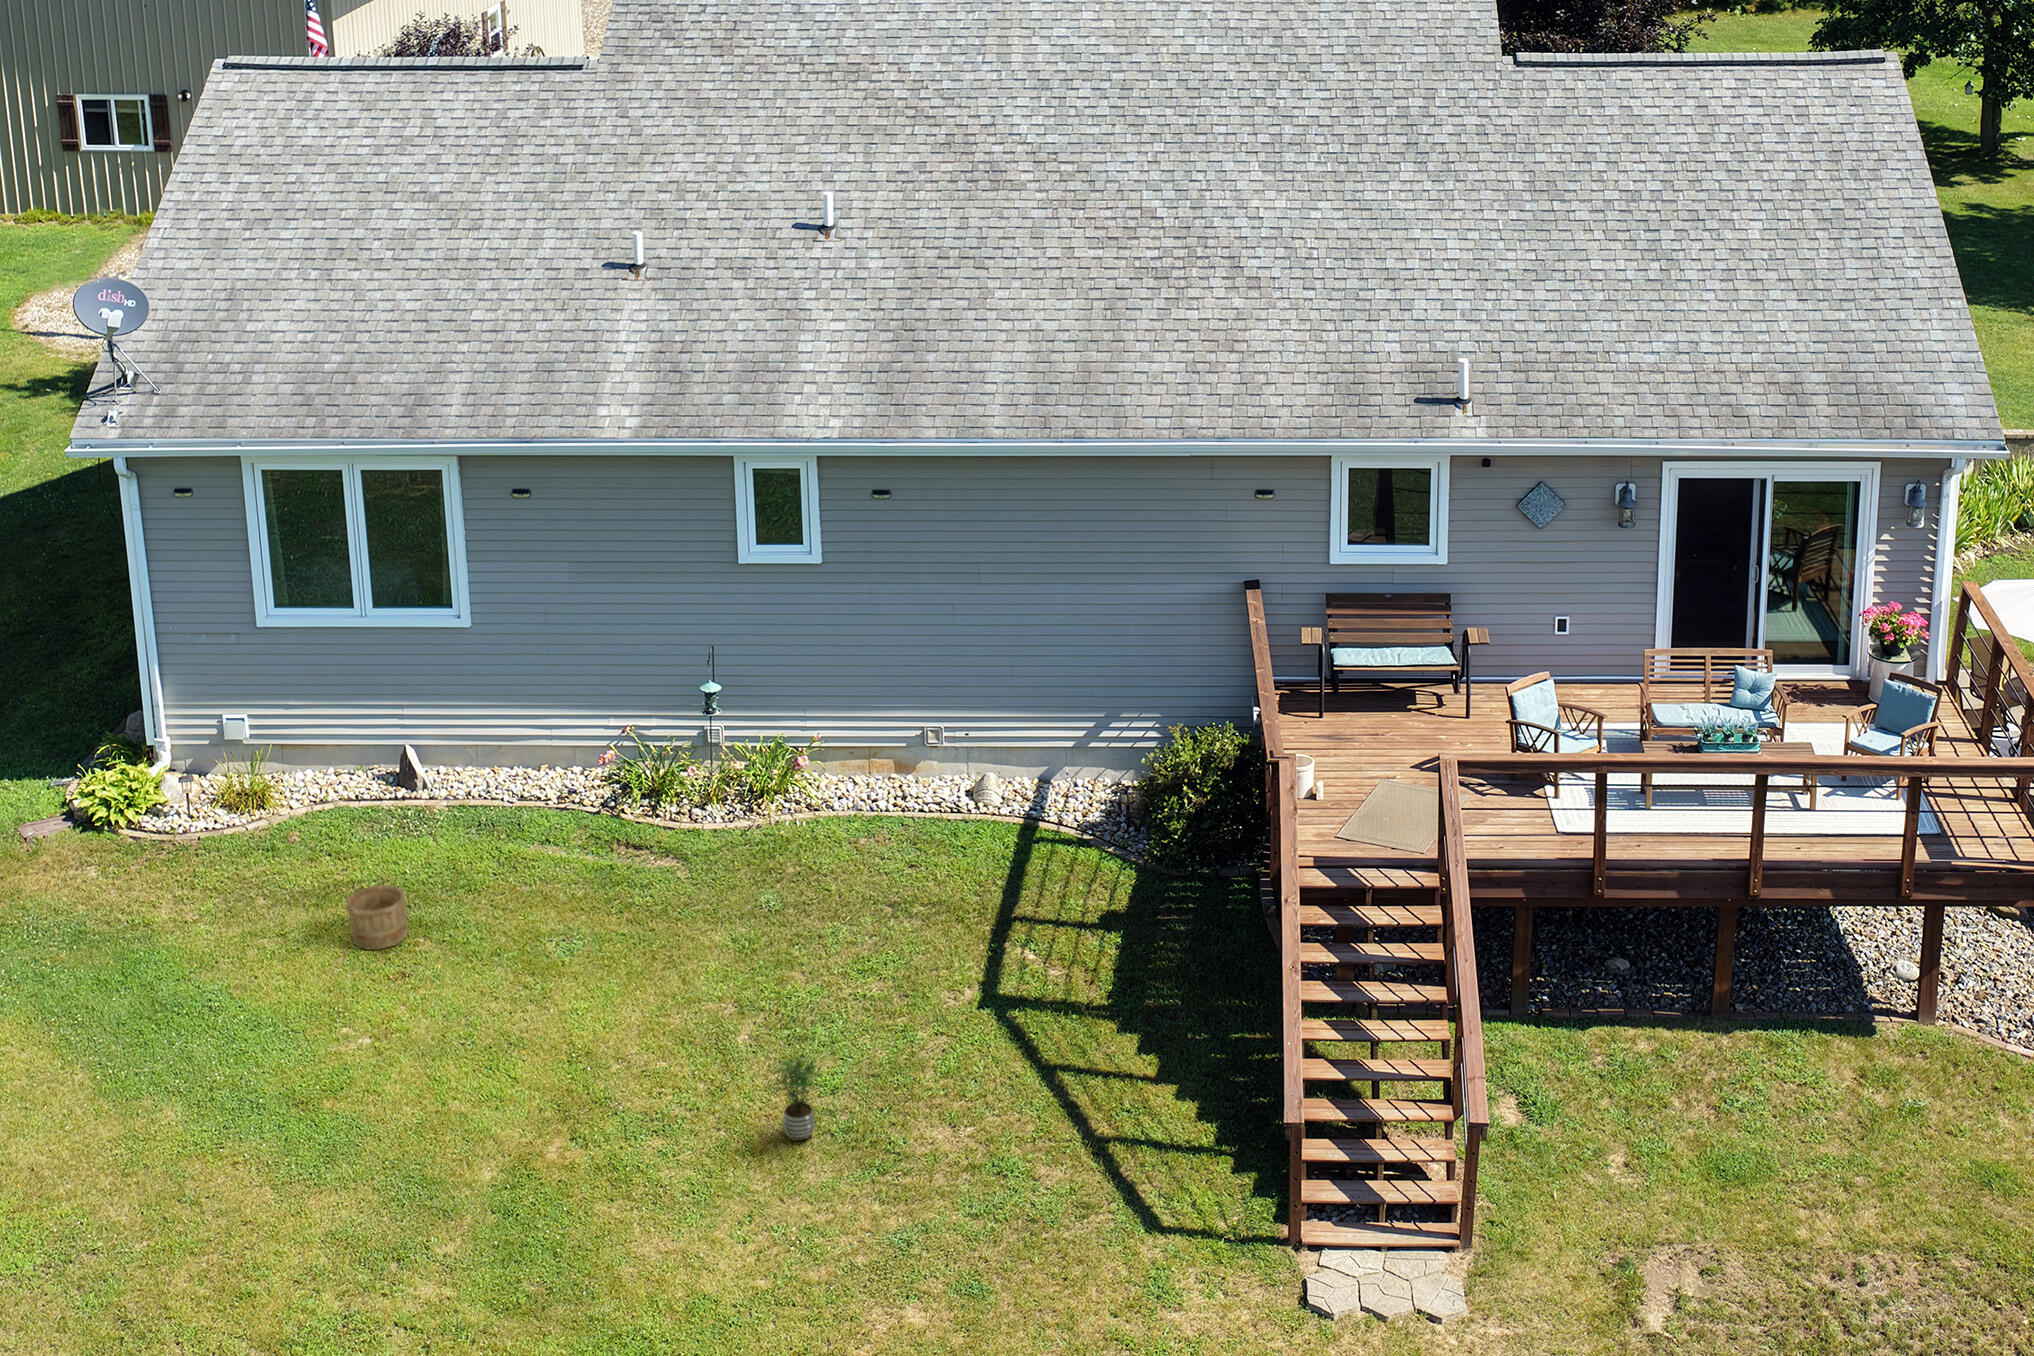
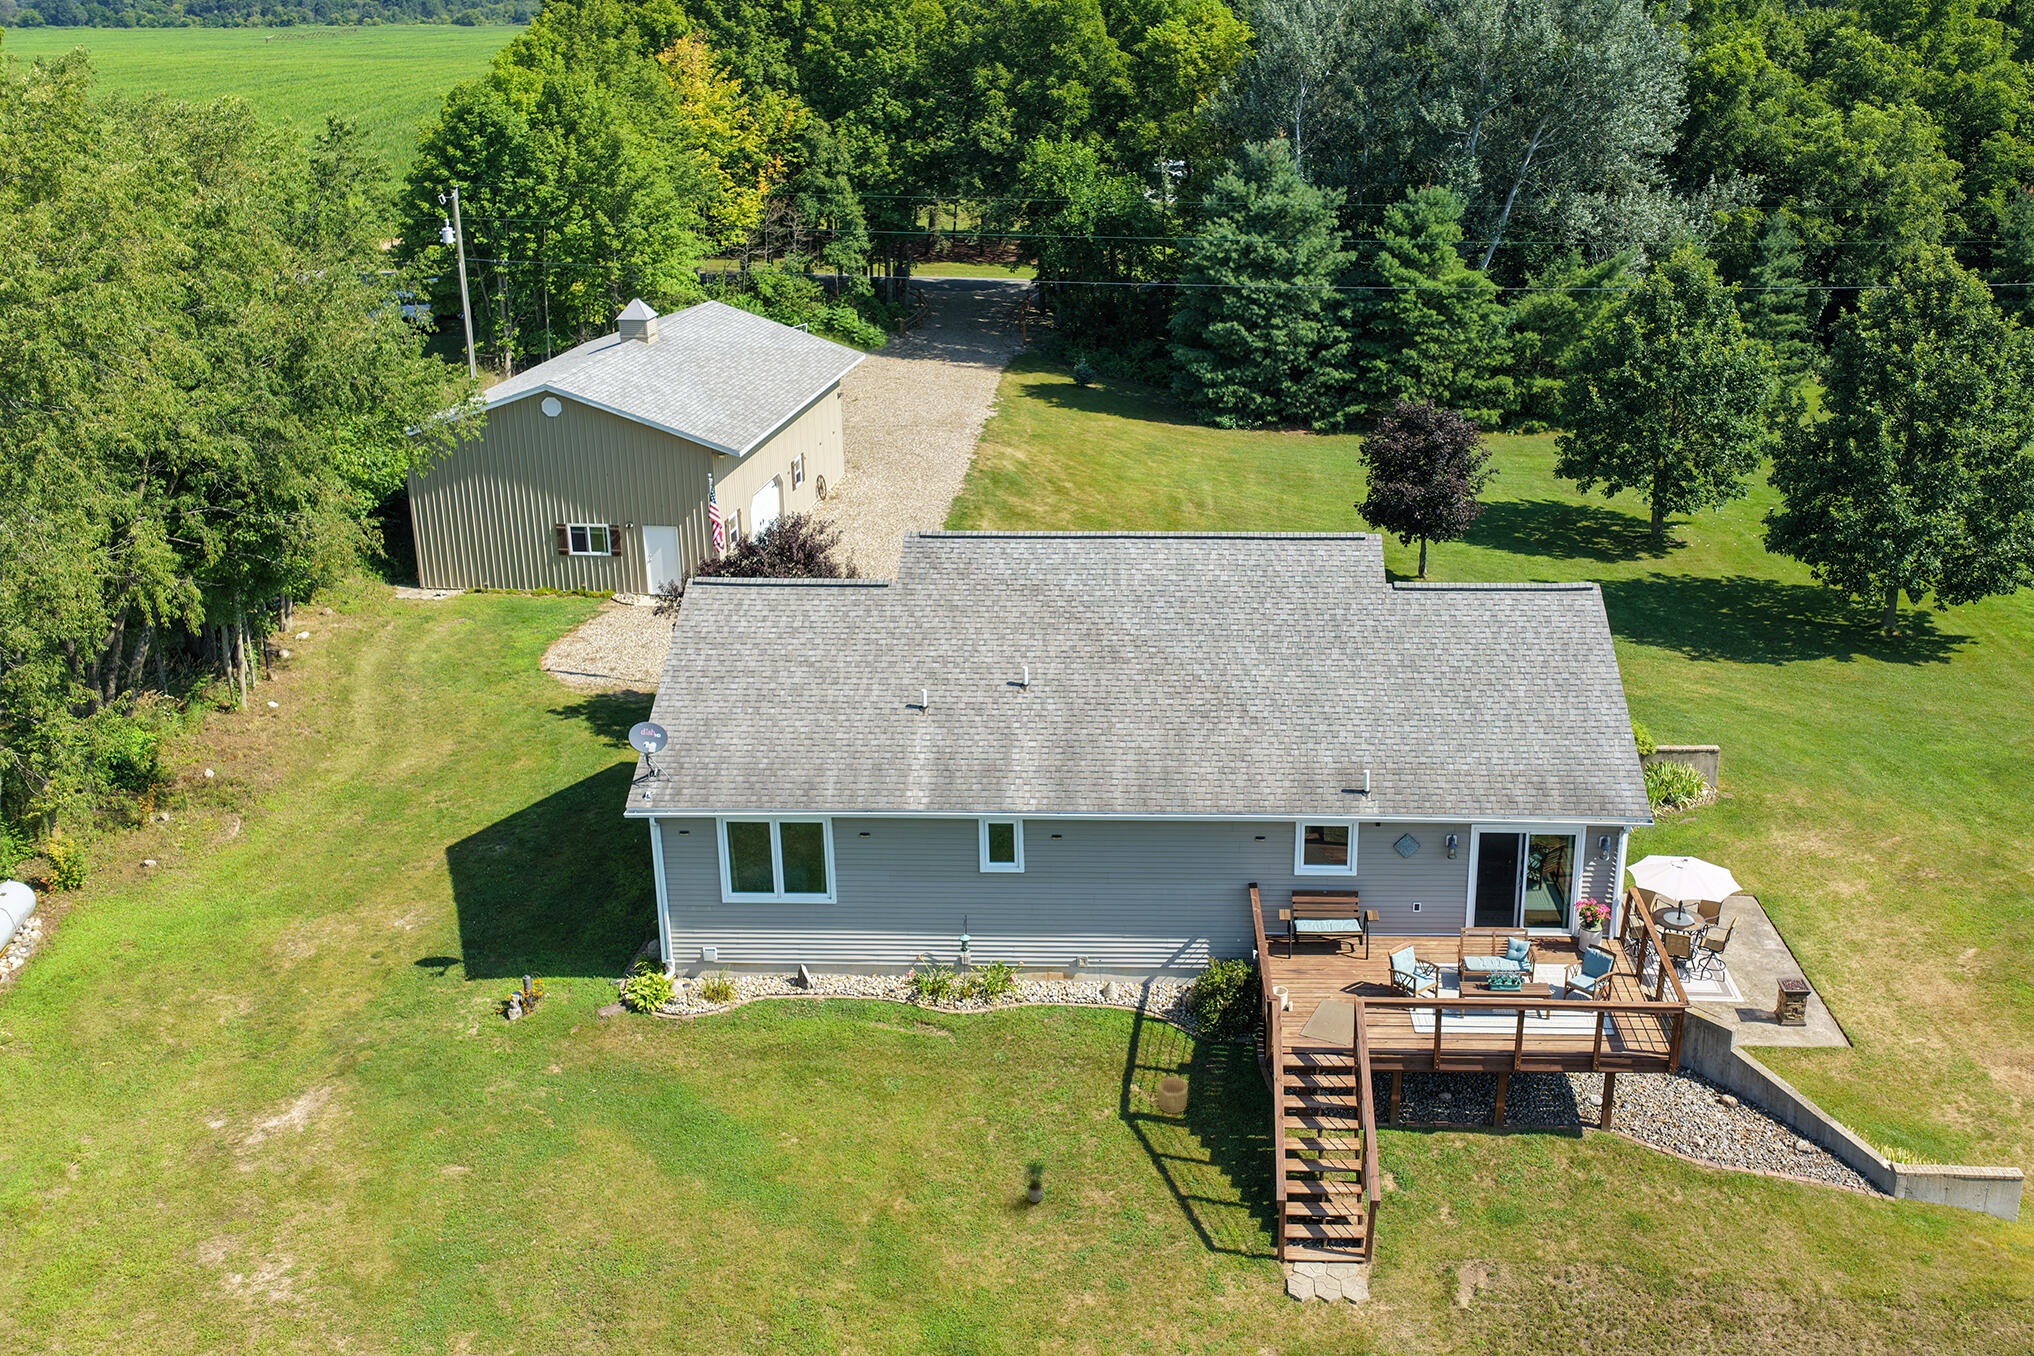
wooden bucket: present [346,885,408,950] -> present [1158,1077,1188,1113]

